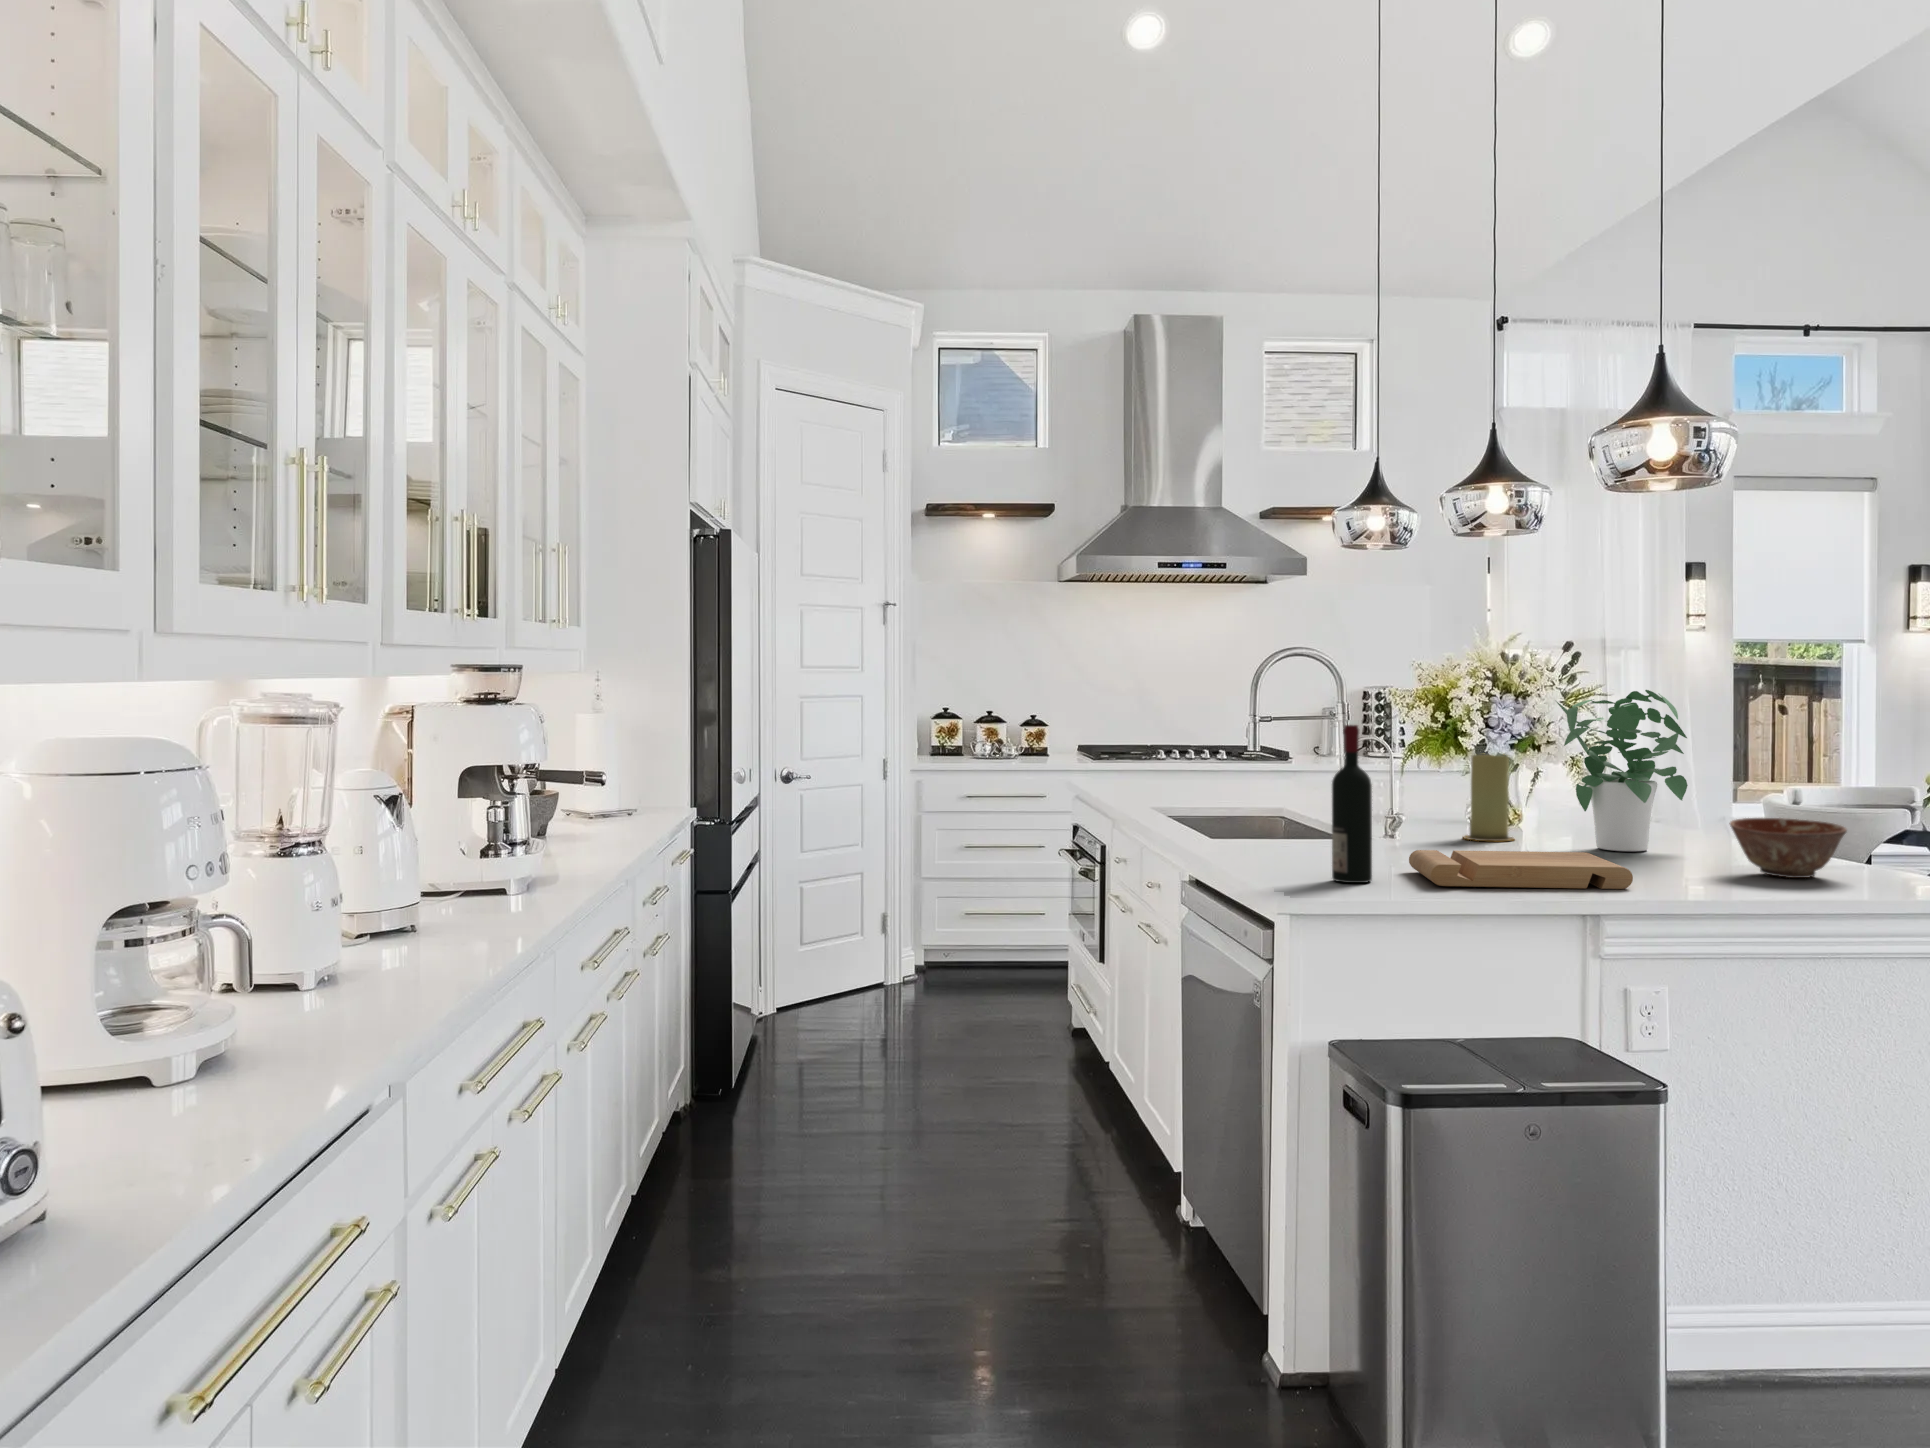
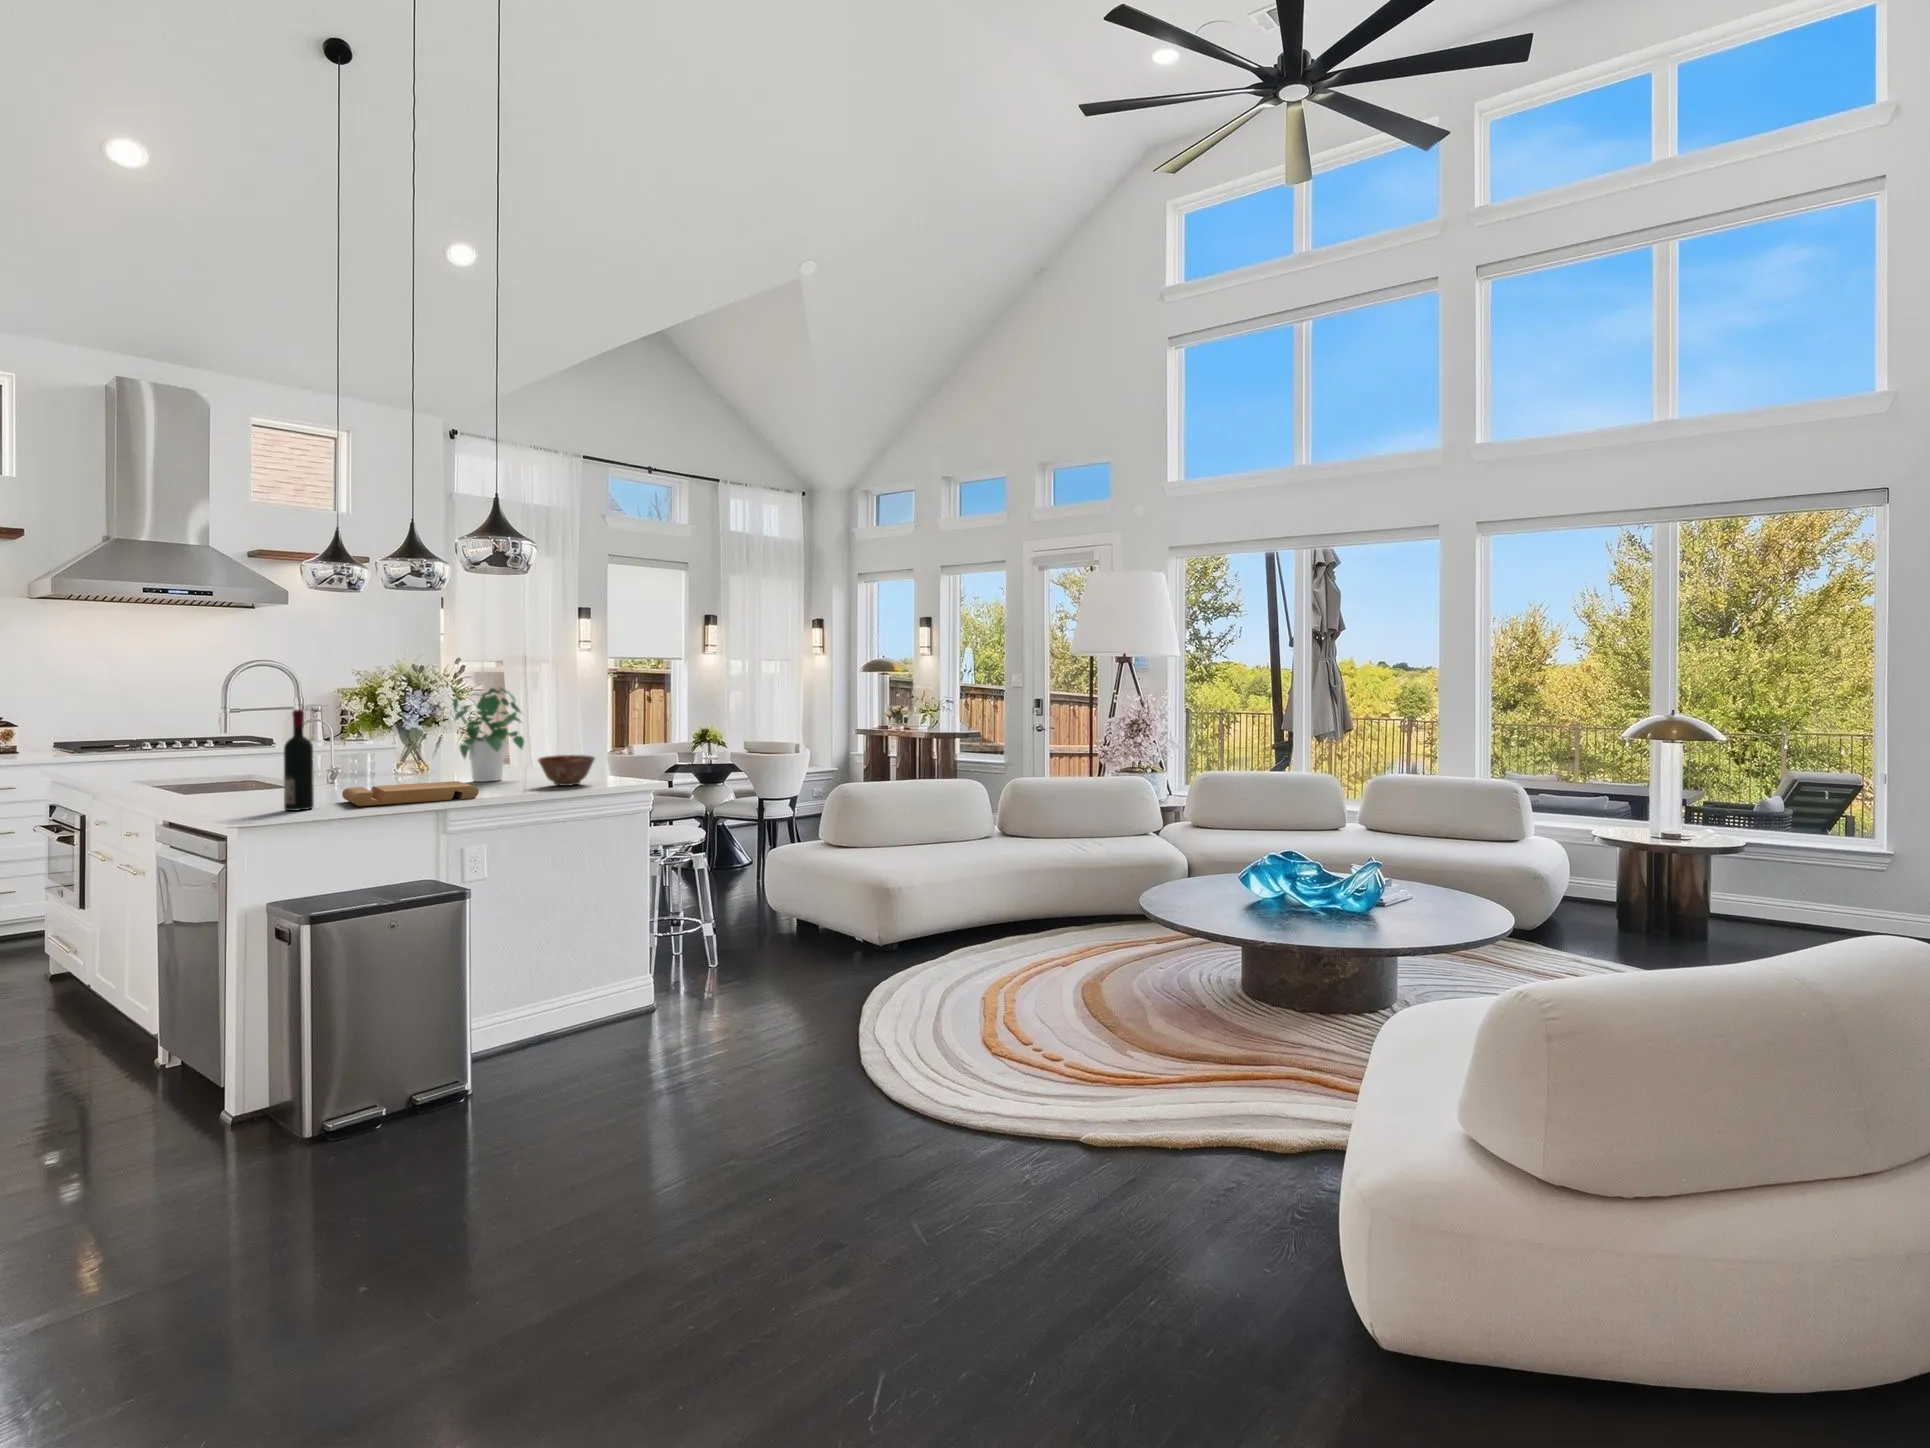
candle: present [1463,755,1514,841] -> none [389,728,424,783]

